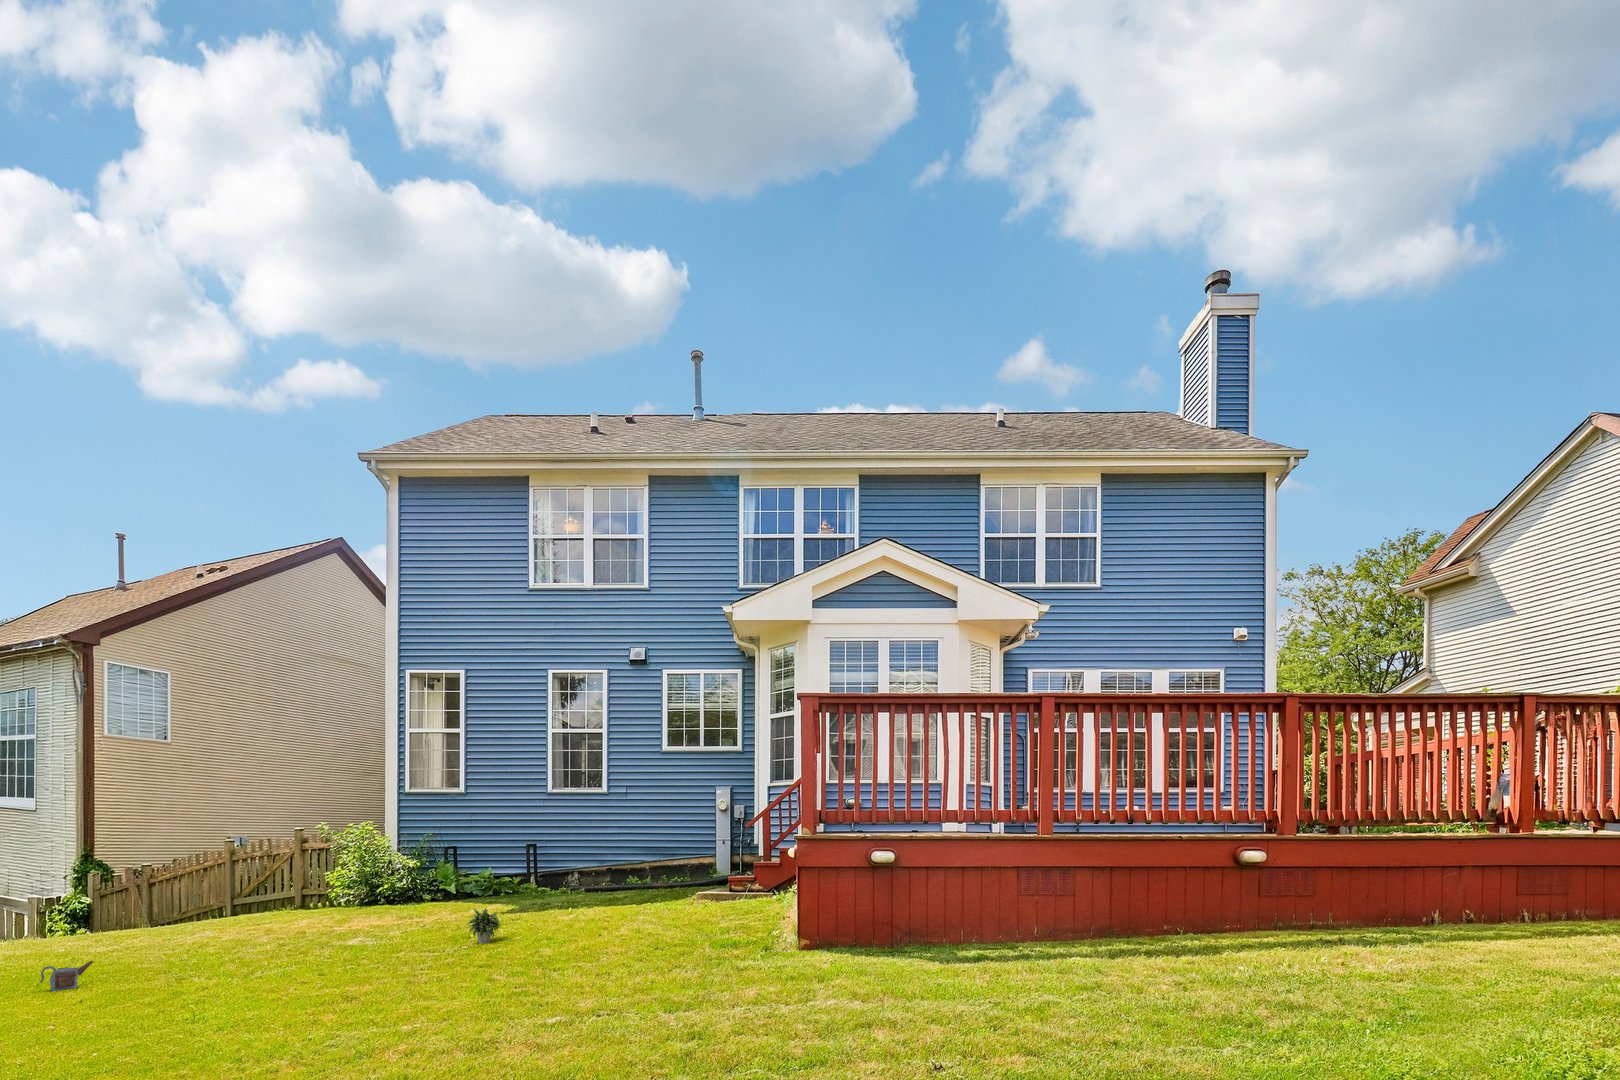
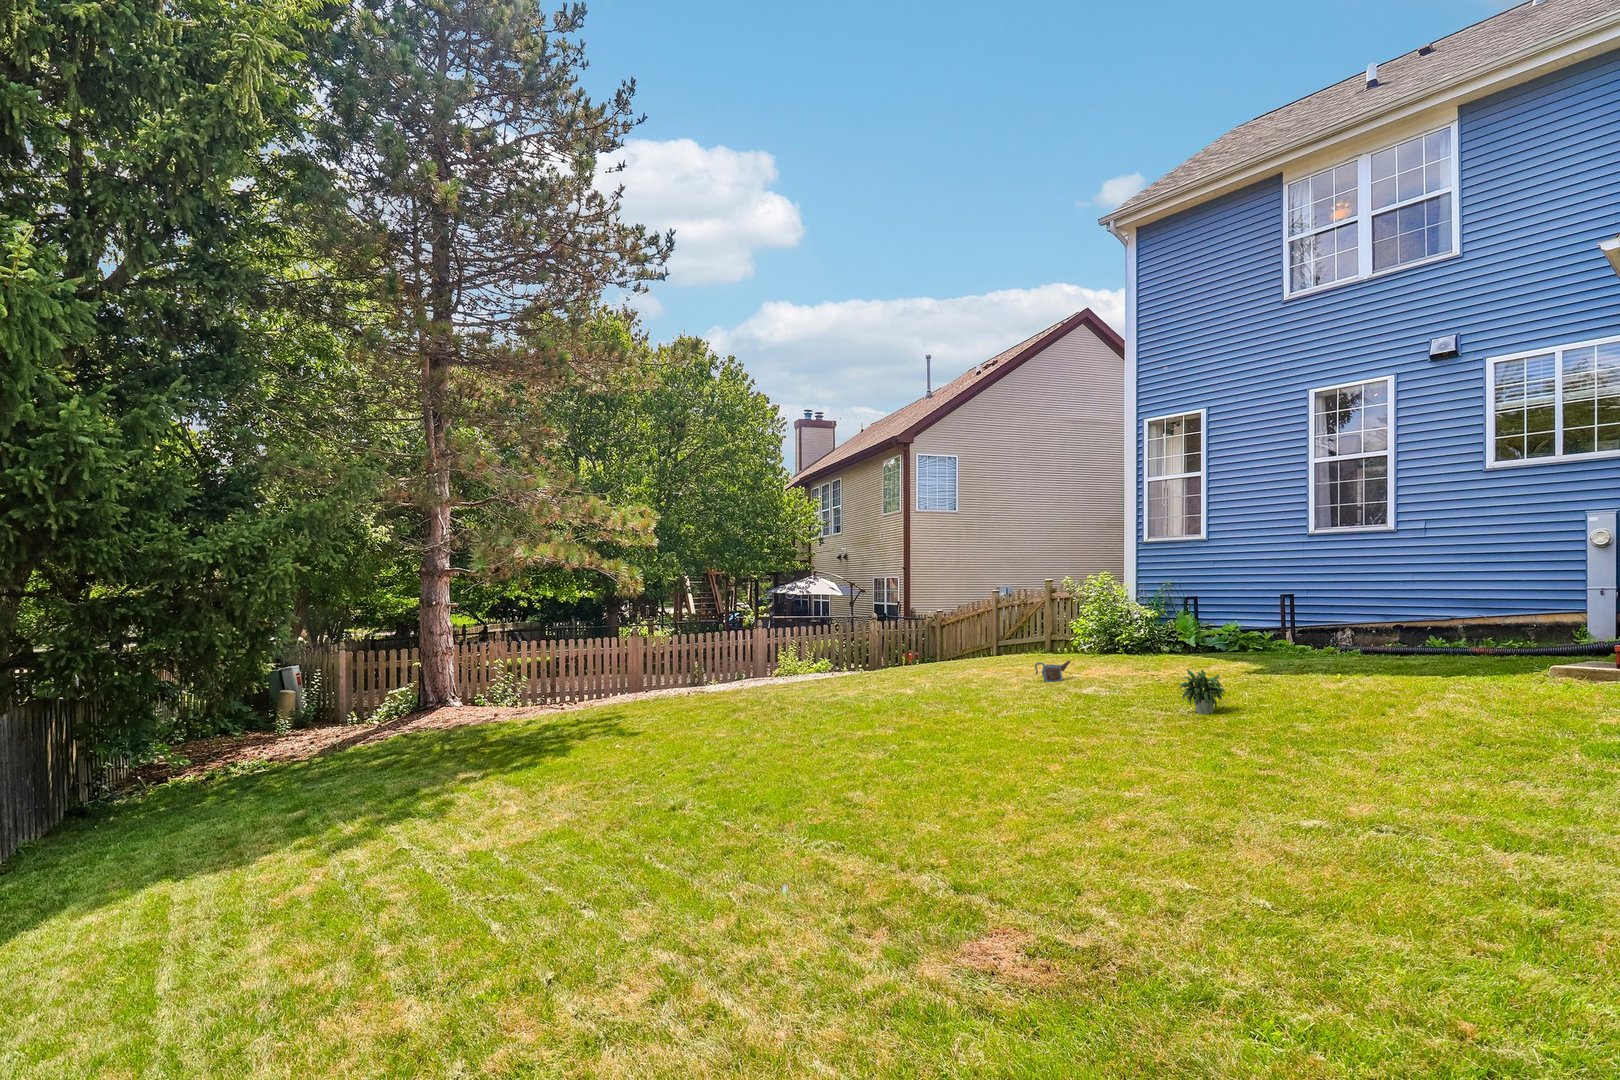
watering can: present [40,961,94,991] -> present [1035,661,1071,682]

